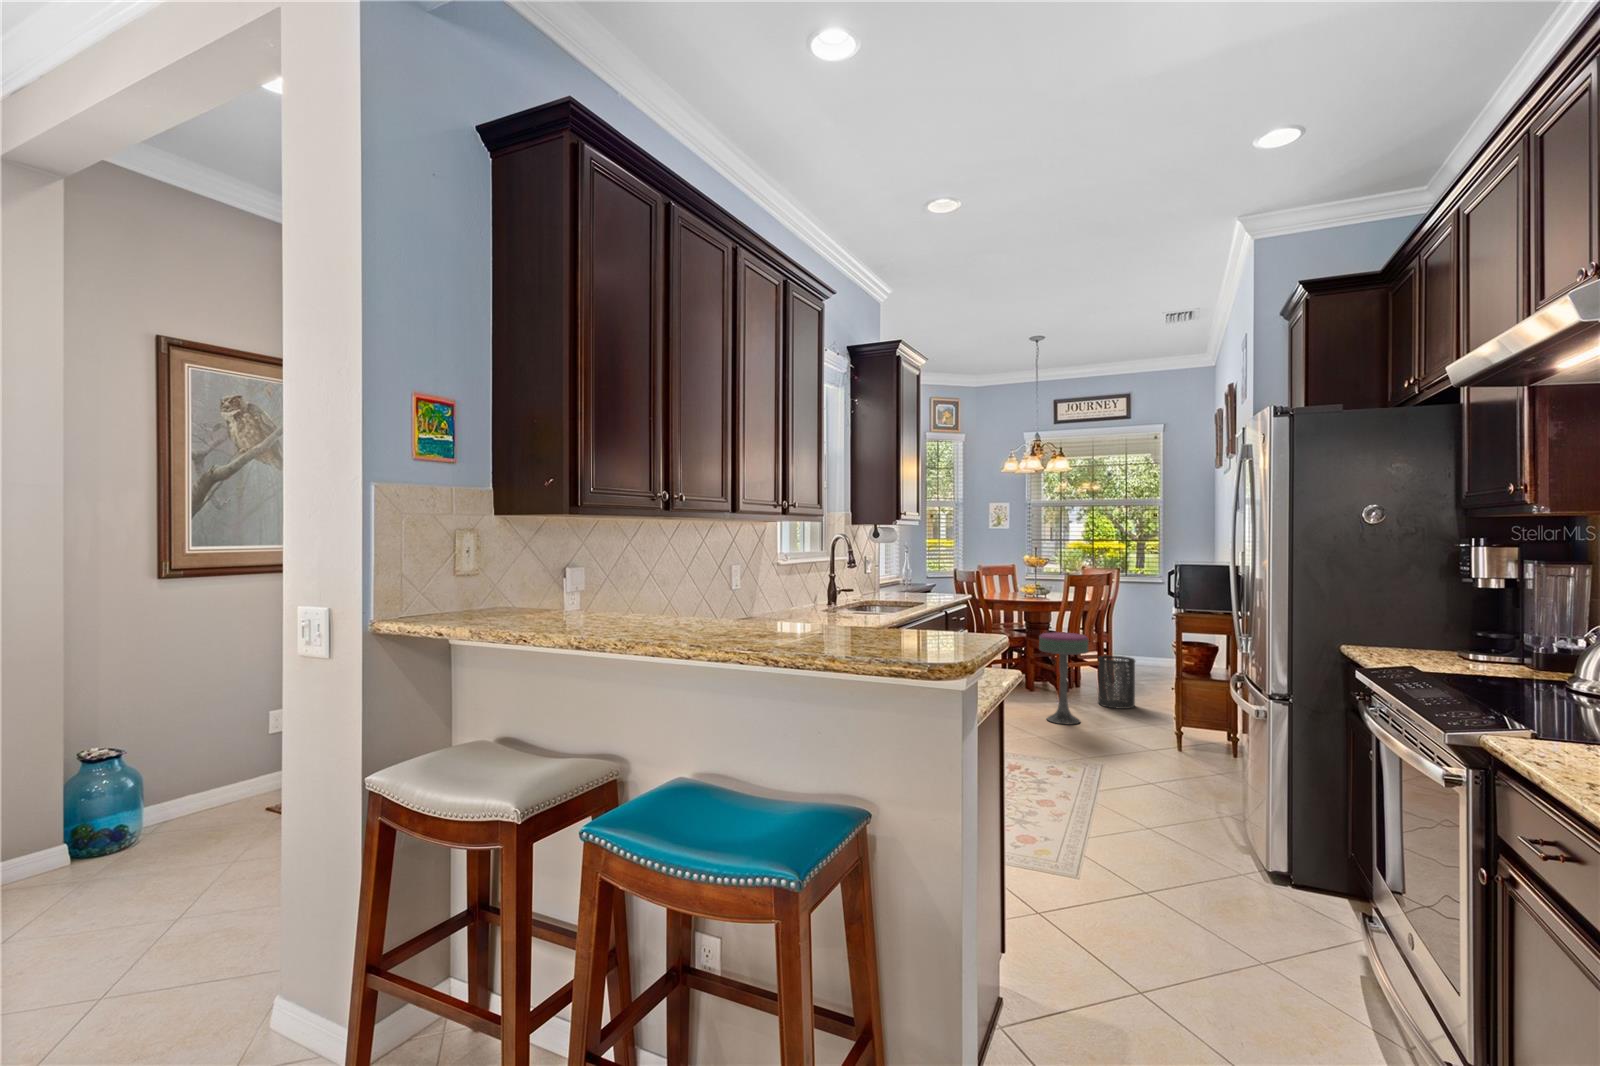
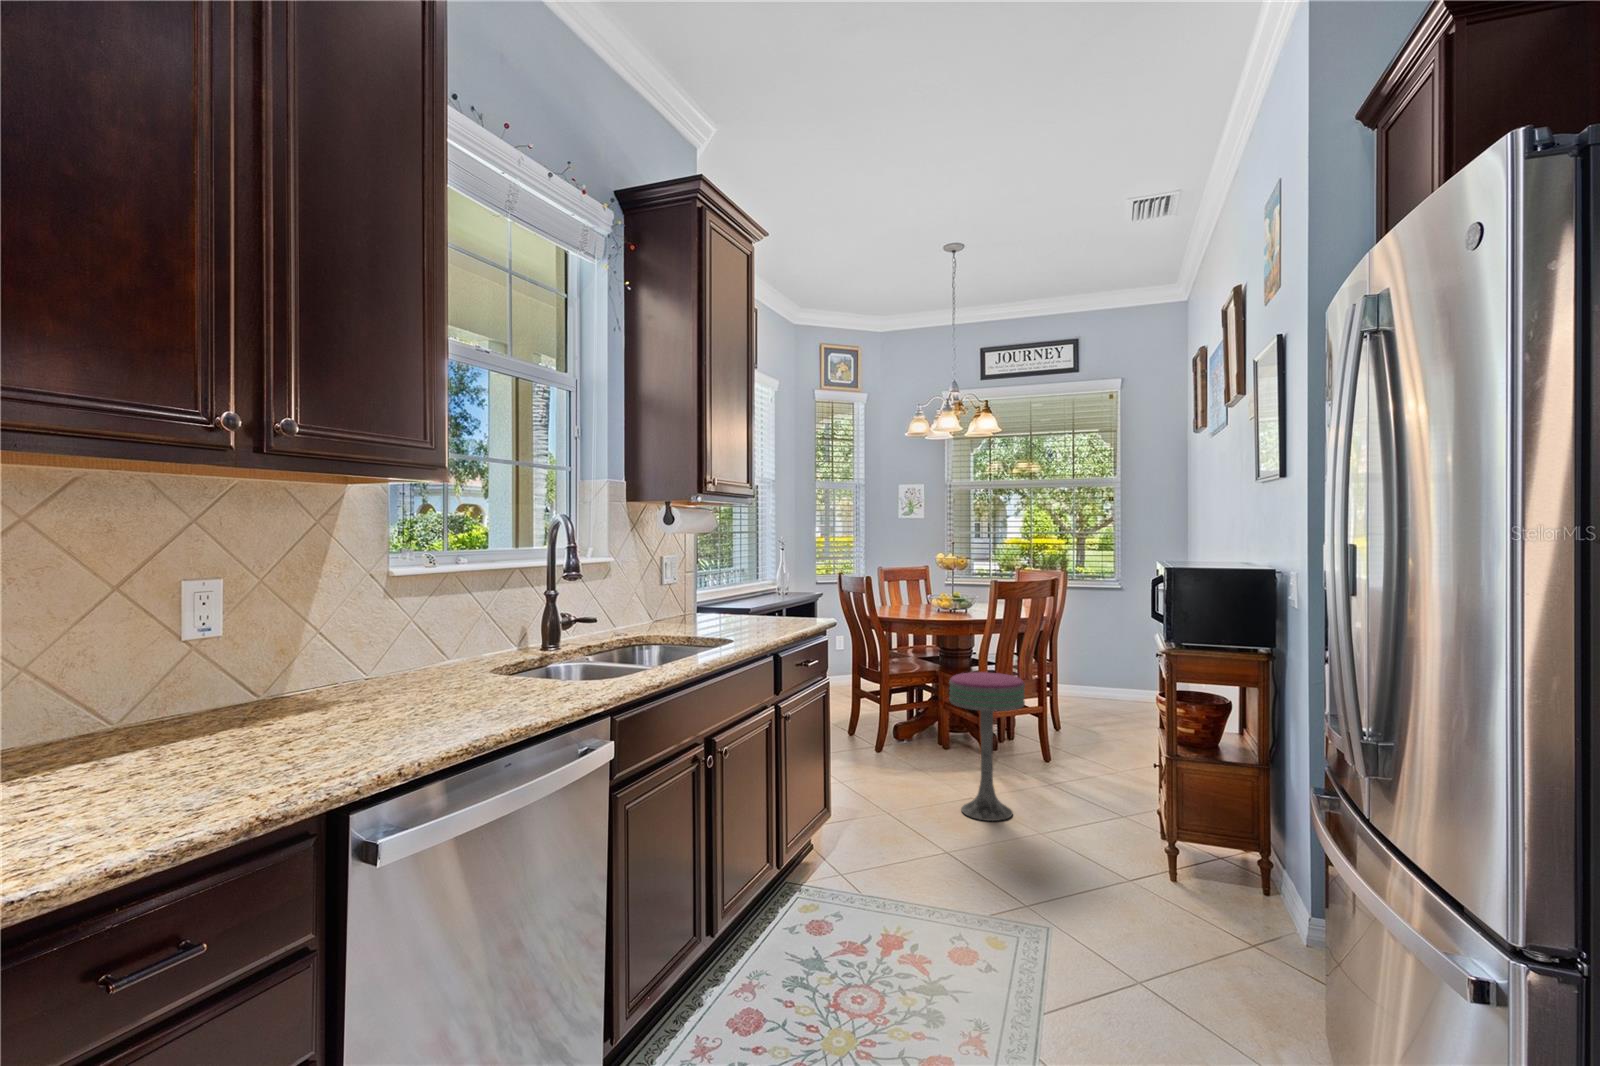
trash can: present [1098,656,1135,709] -> none [1039,700,1094,782]

